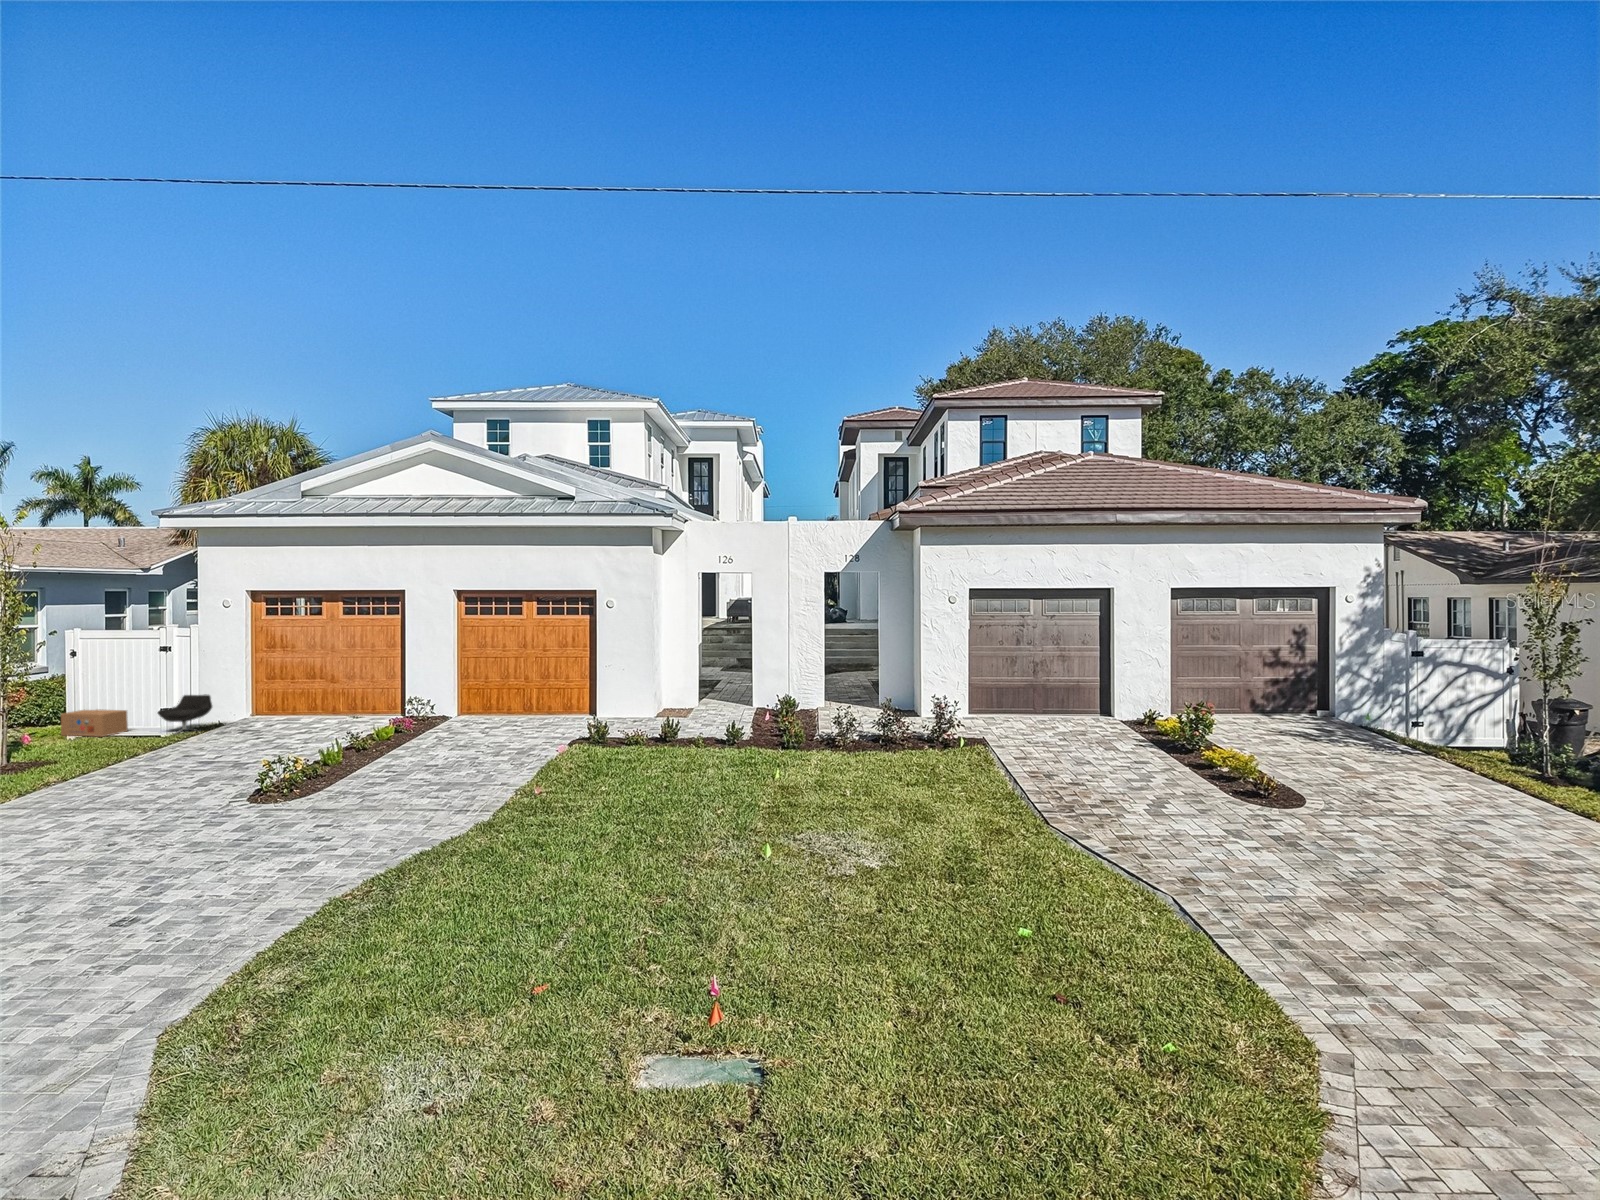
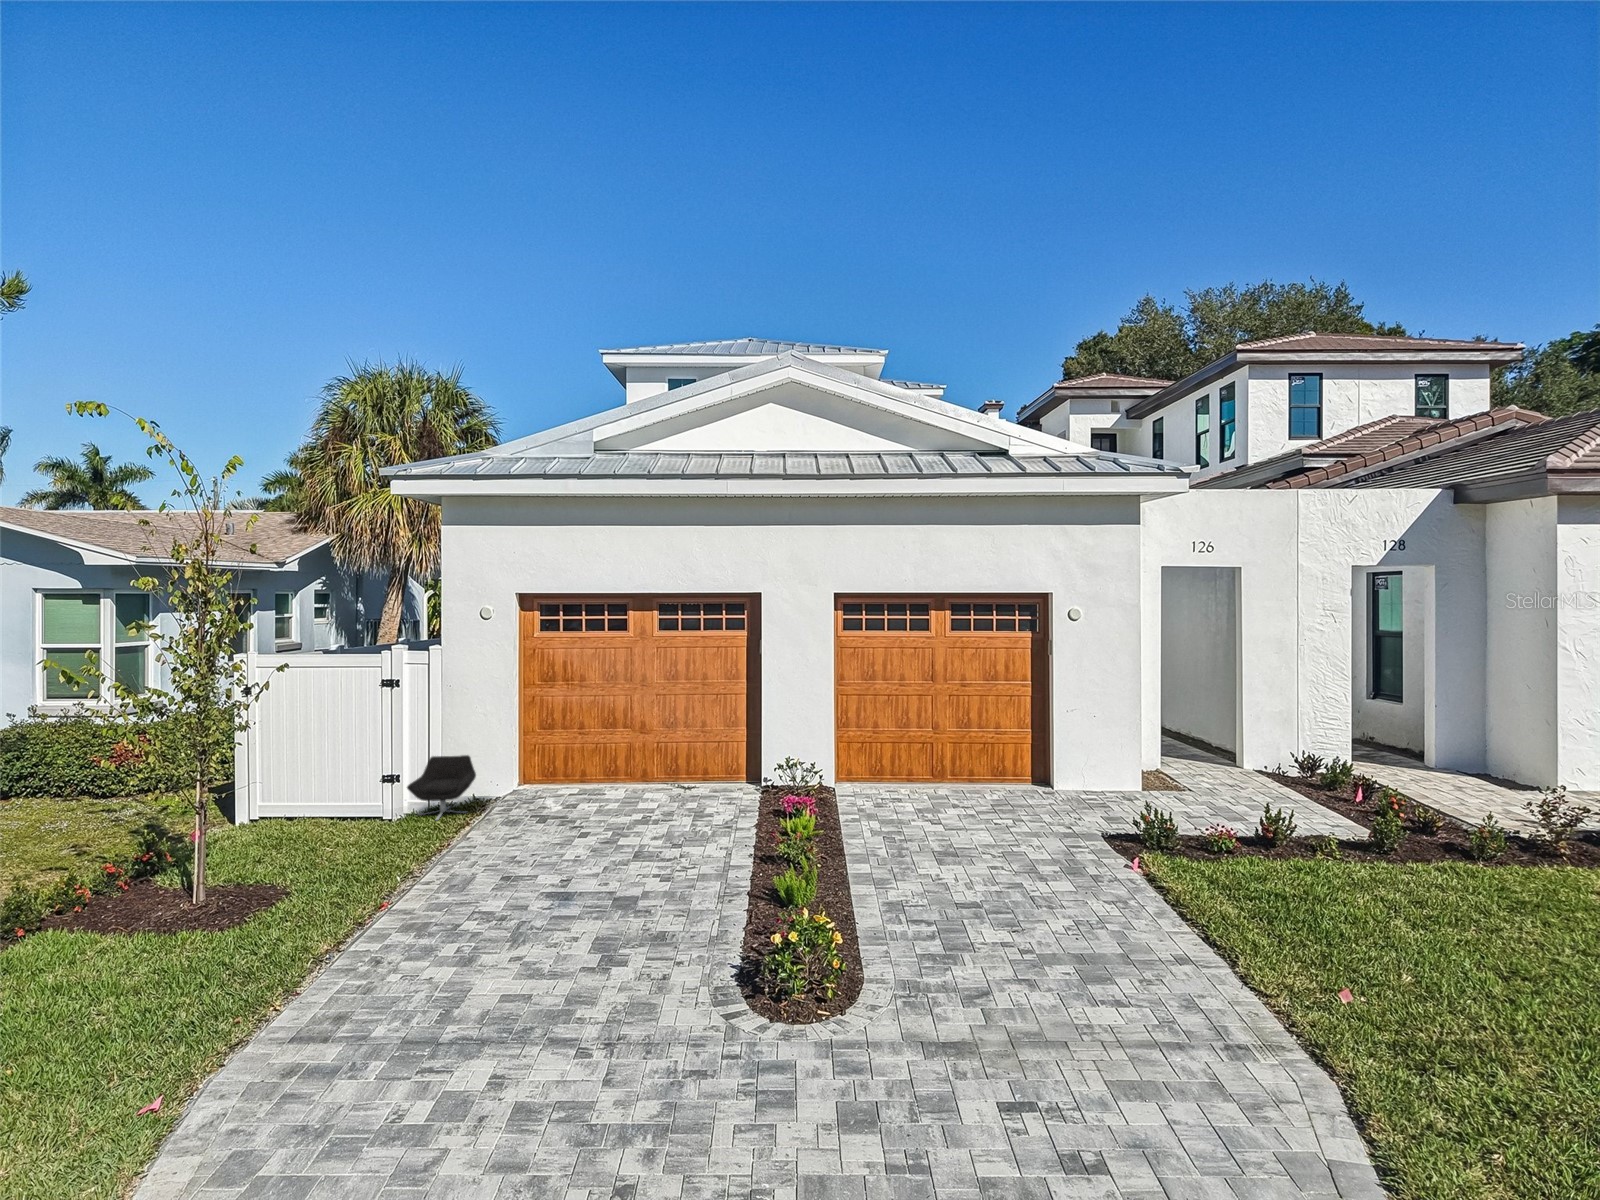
cardboard box: present [61,710,128,737] -> none [261,783,357,829]

